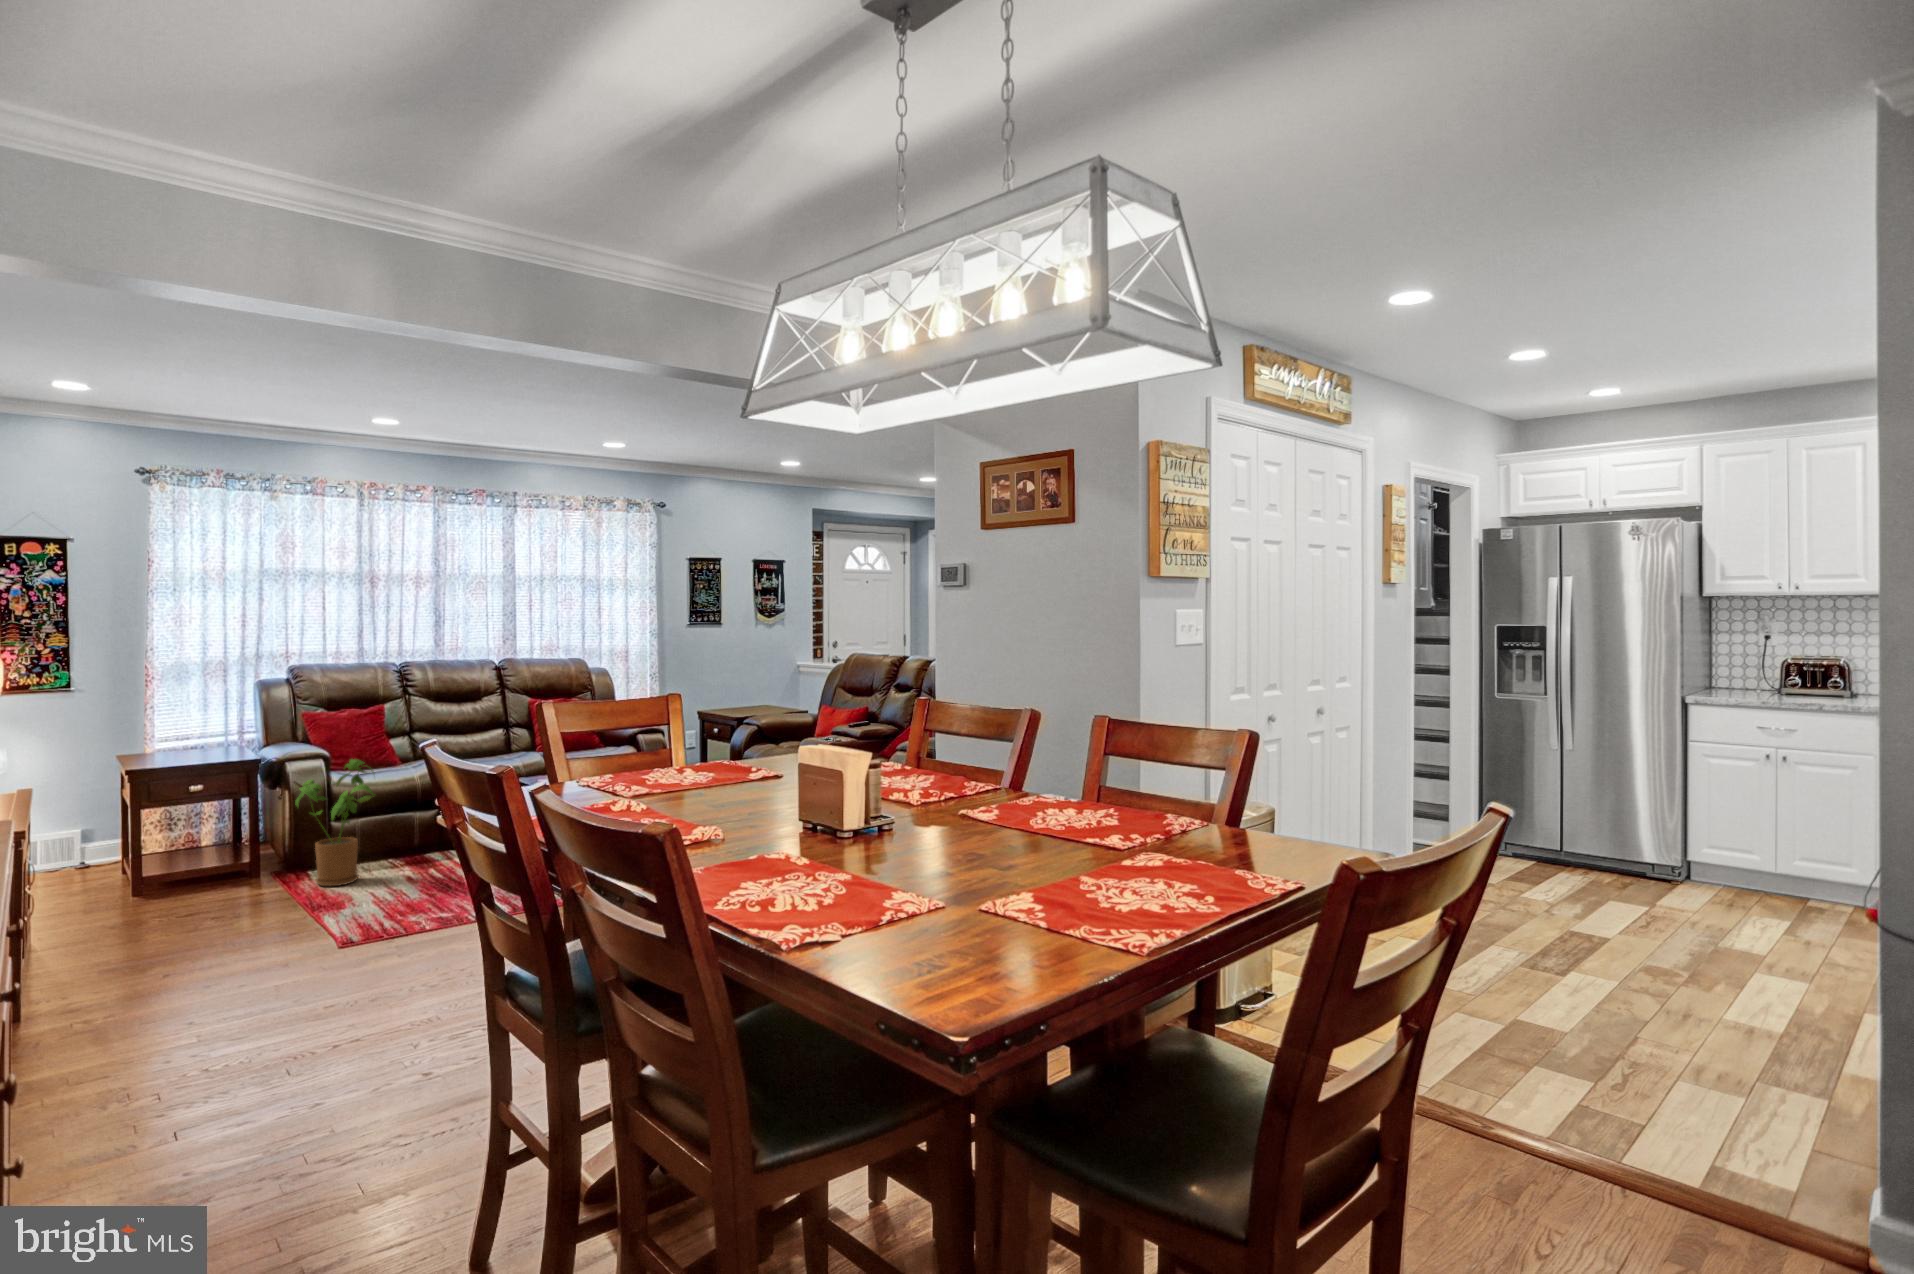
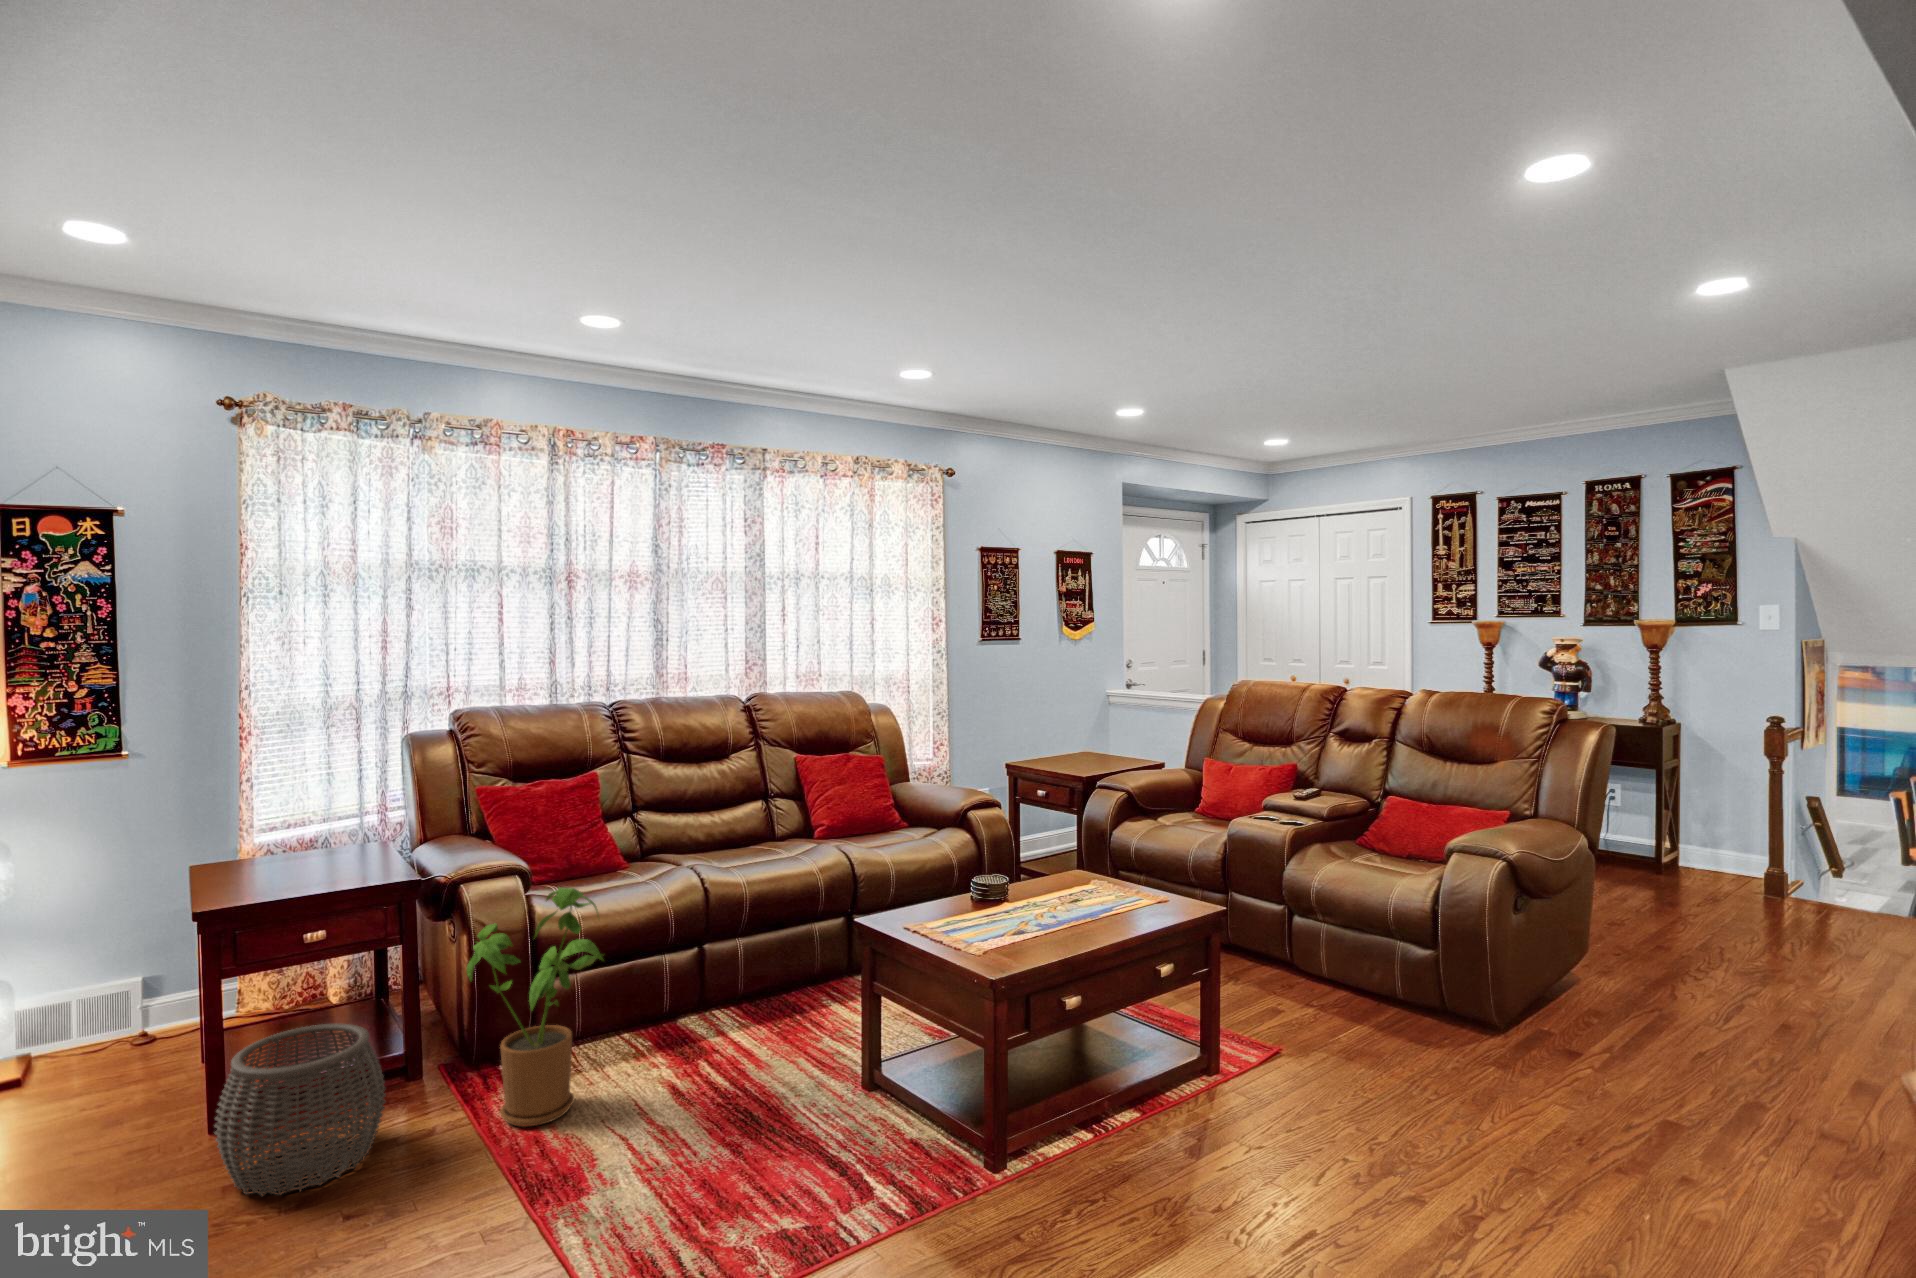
woven basket: none [154,829,249,907] -> present [215,1024,386,1196]

